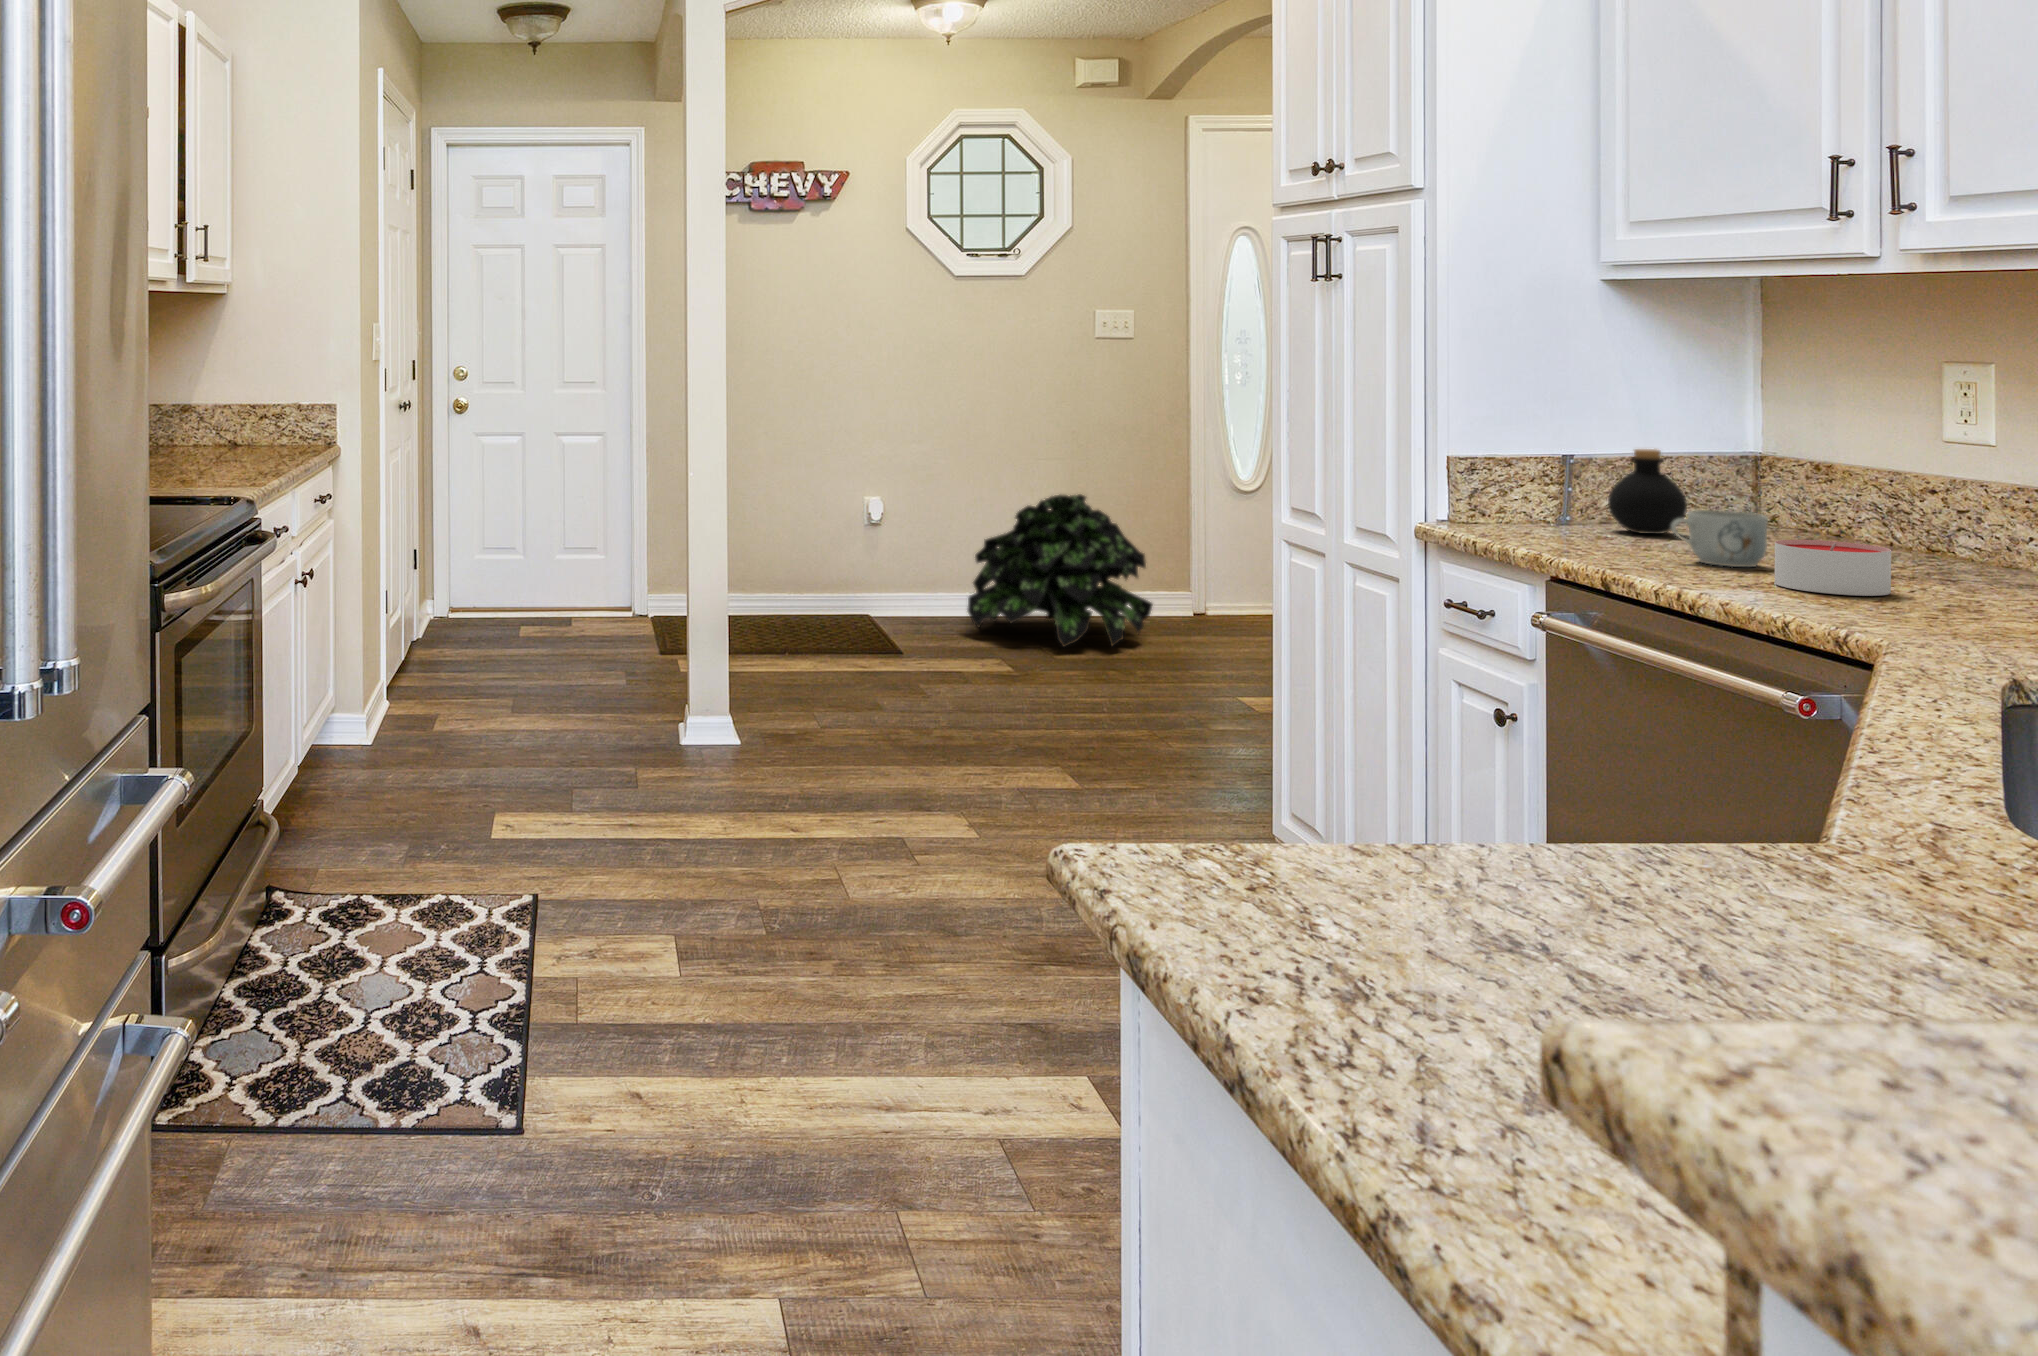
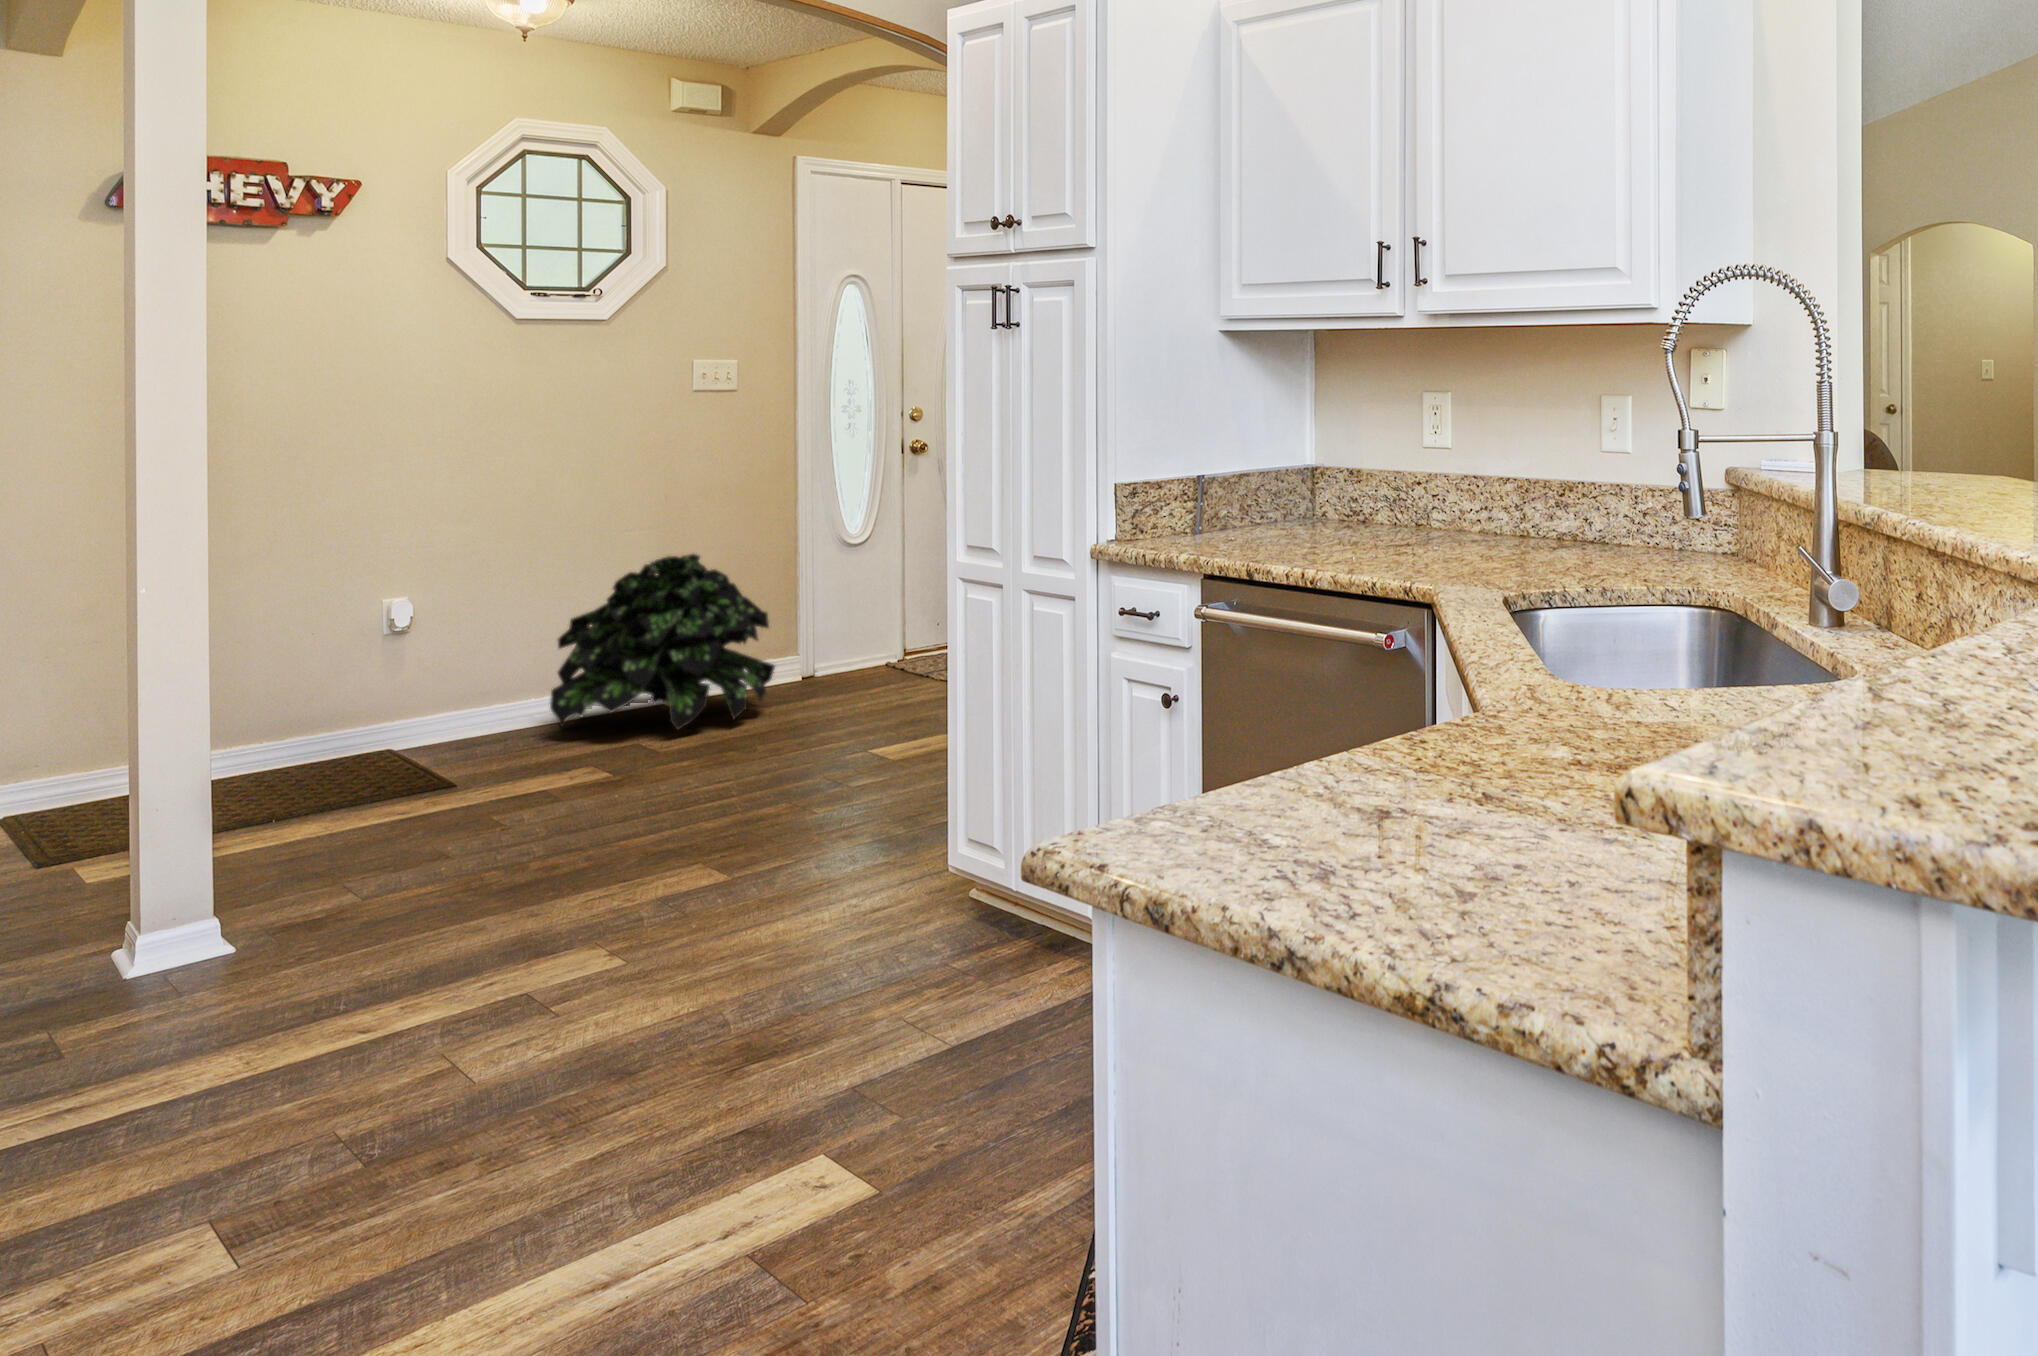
bottle: present [1608,449,1687,534] -> none [1225,467,1275,535]
mug: present [1671,510,1768,567] -> none [1280,511,1335,553]
candle: present [1775,540,1891,596] -> none [1347,526,1409,564]

